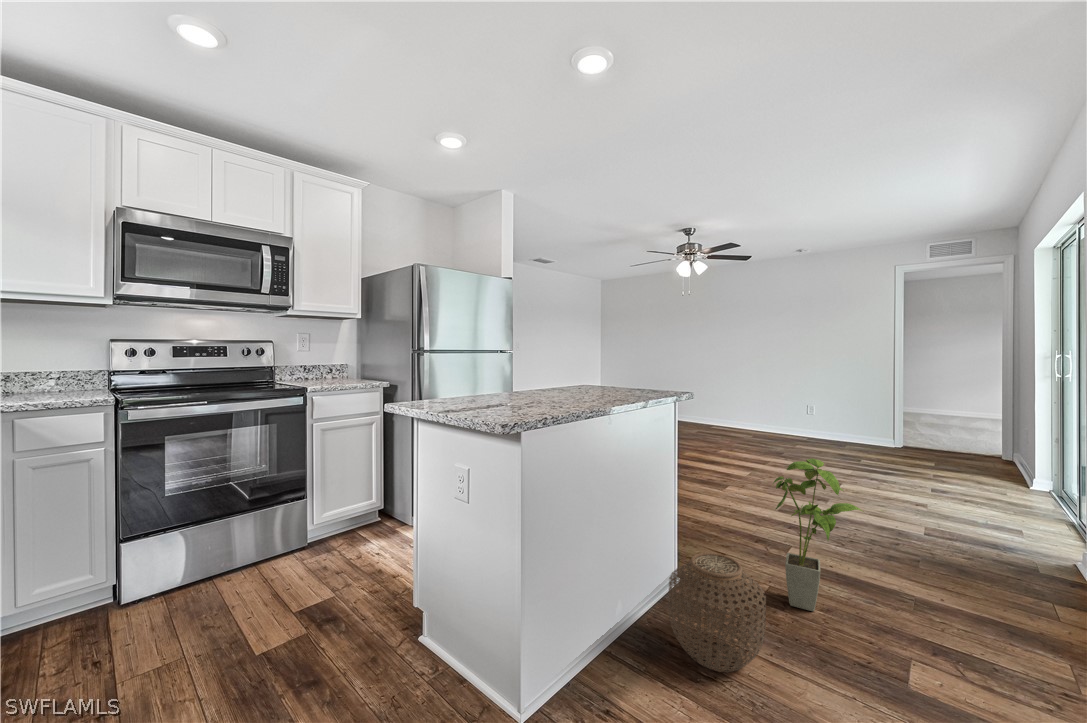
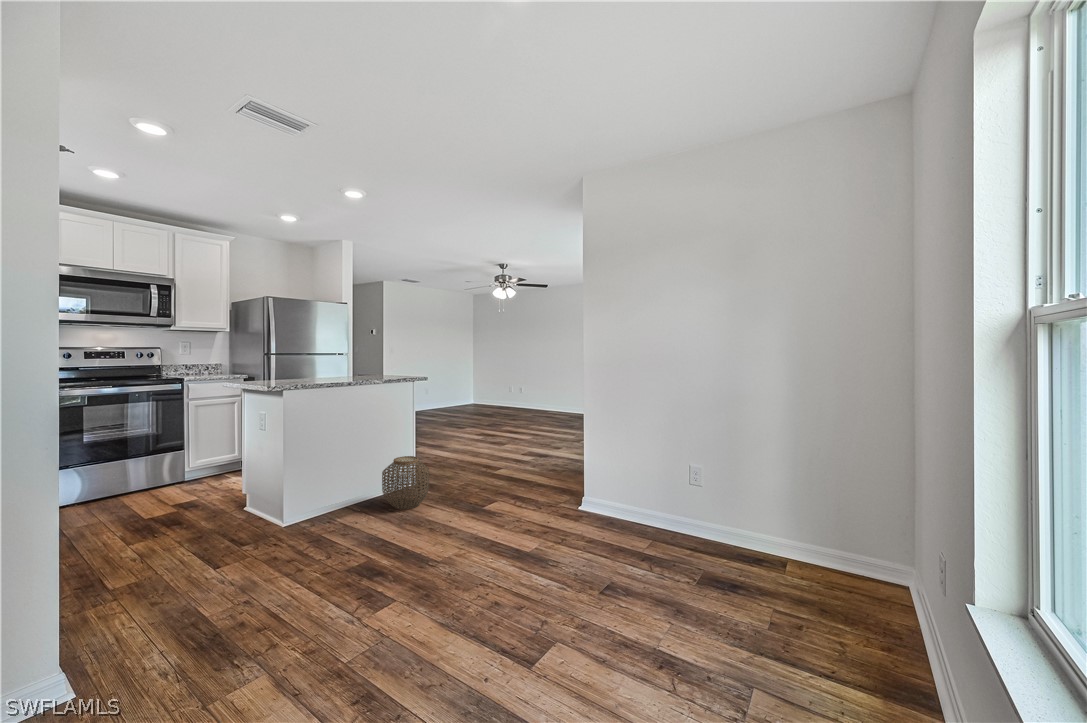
house plant: present [773,459,864,611] -> none [462,410,504,489]

